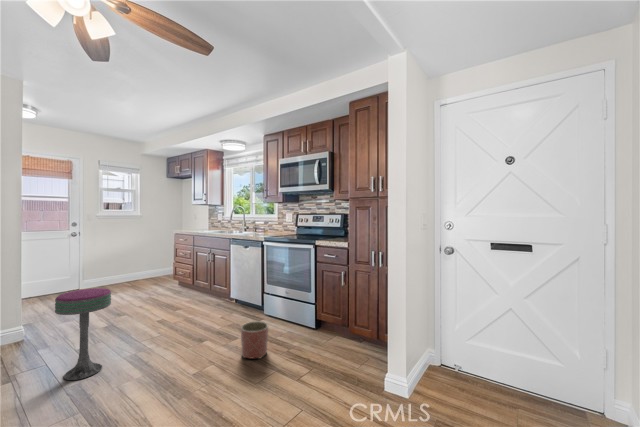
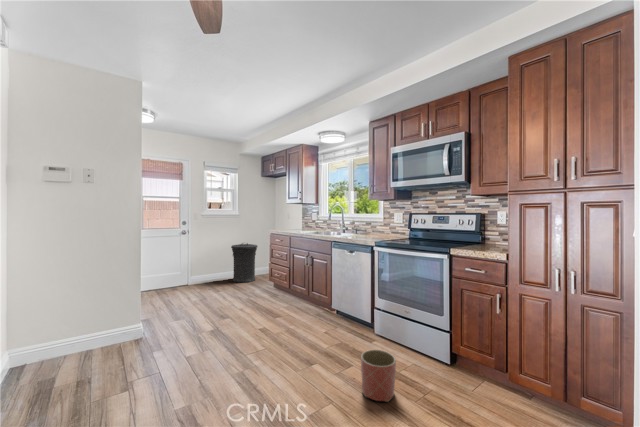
trash can: none [131,243,162,283] -> present [231,243,257,283]
bar stool: present [55,288,111,380] -> none [167,295,219,398]

